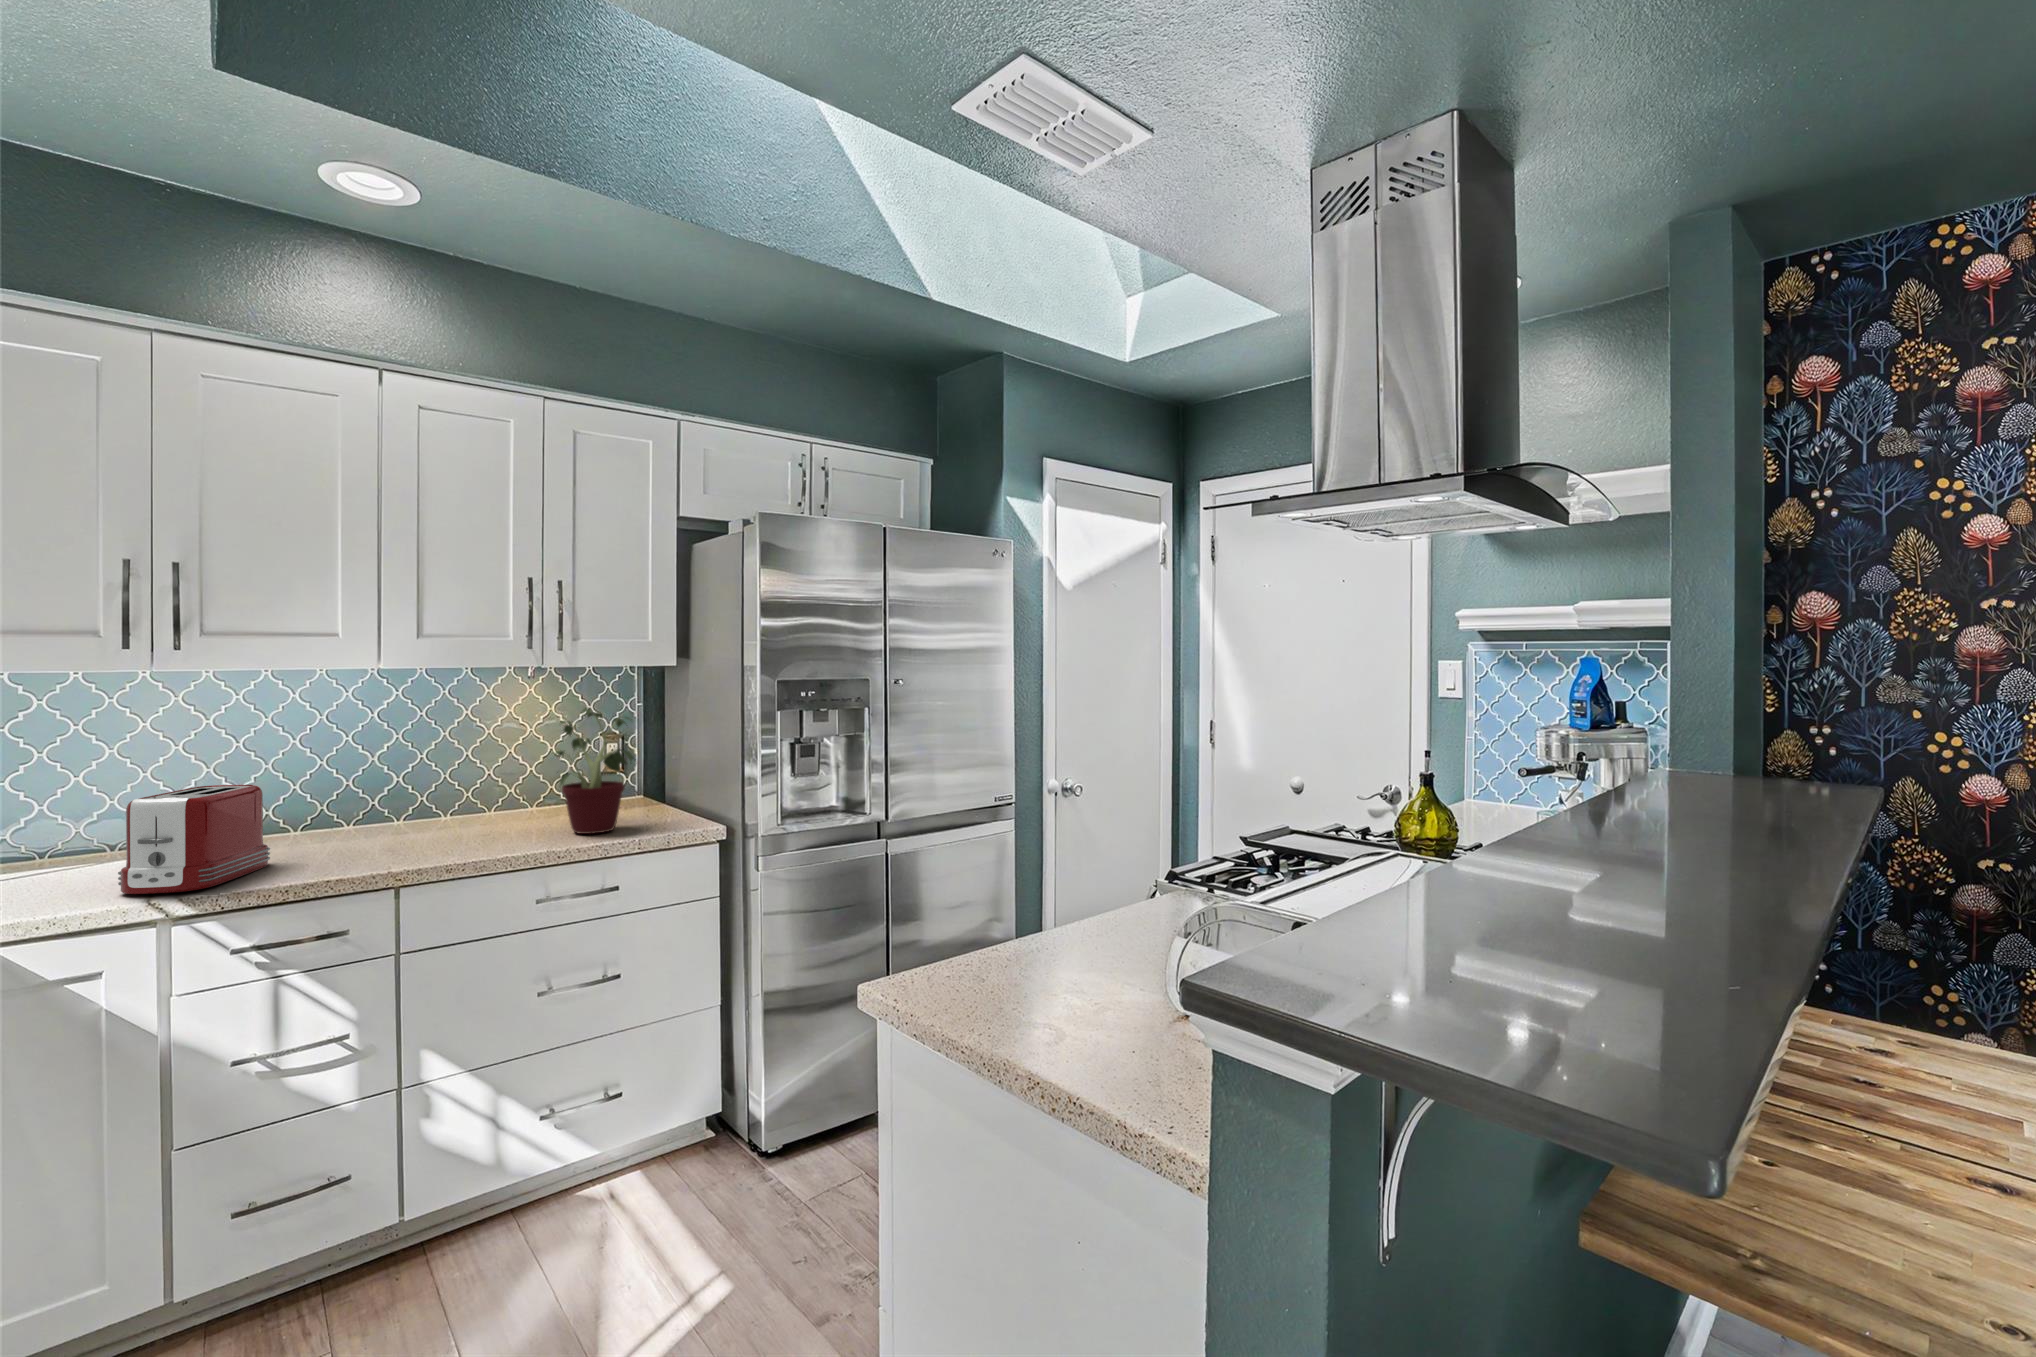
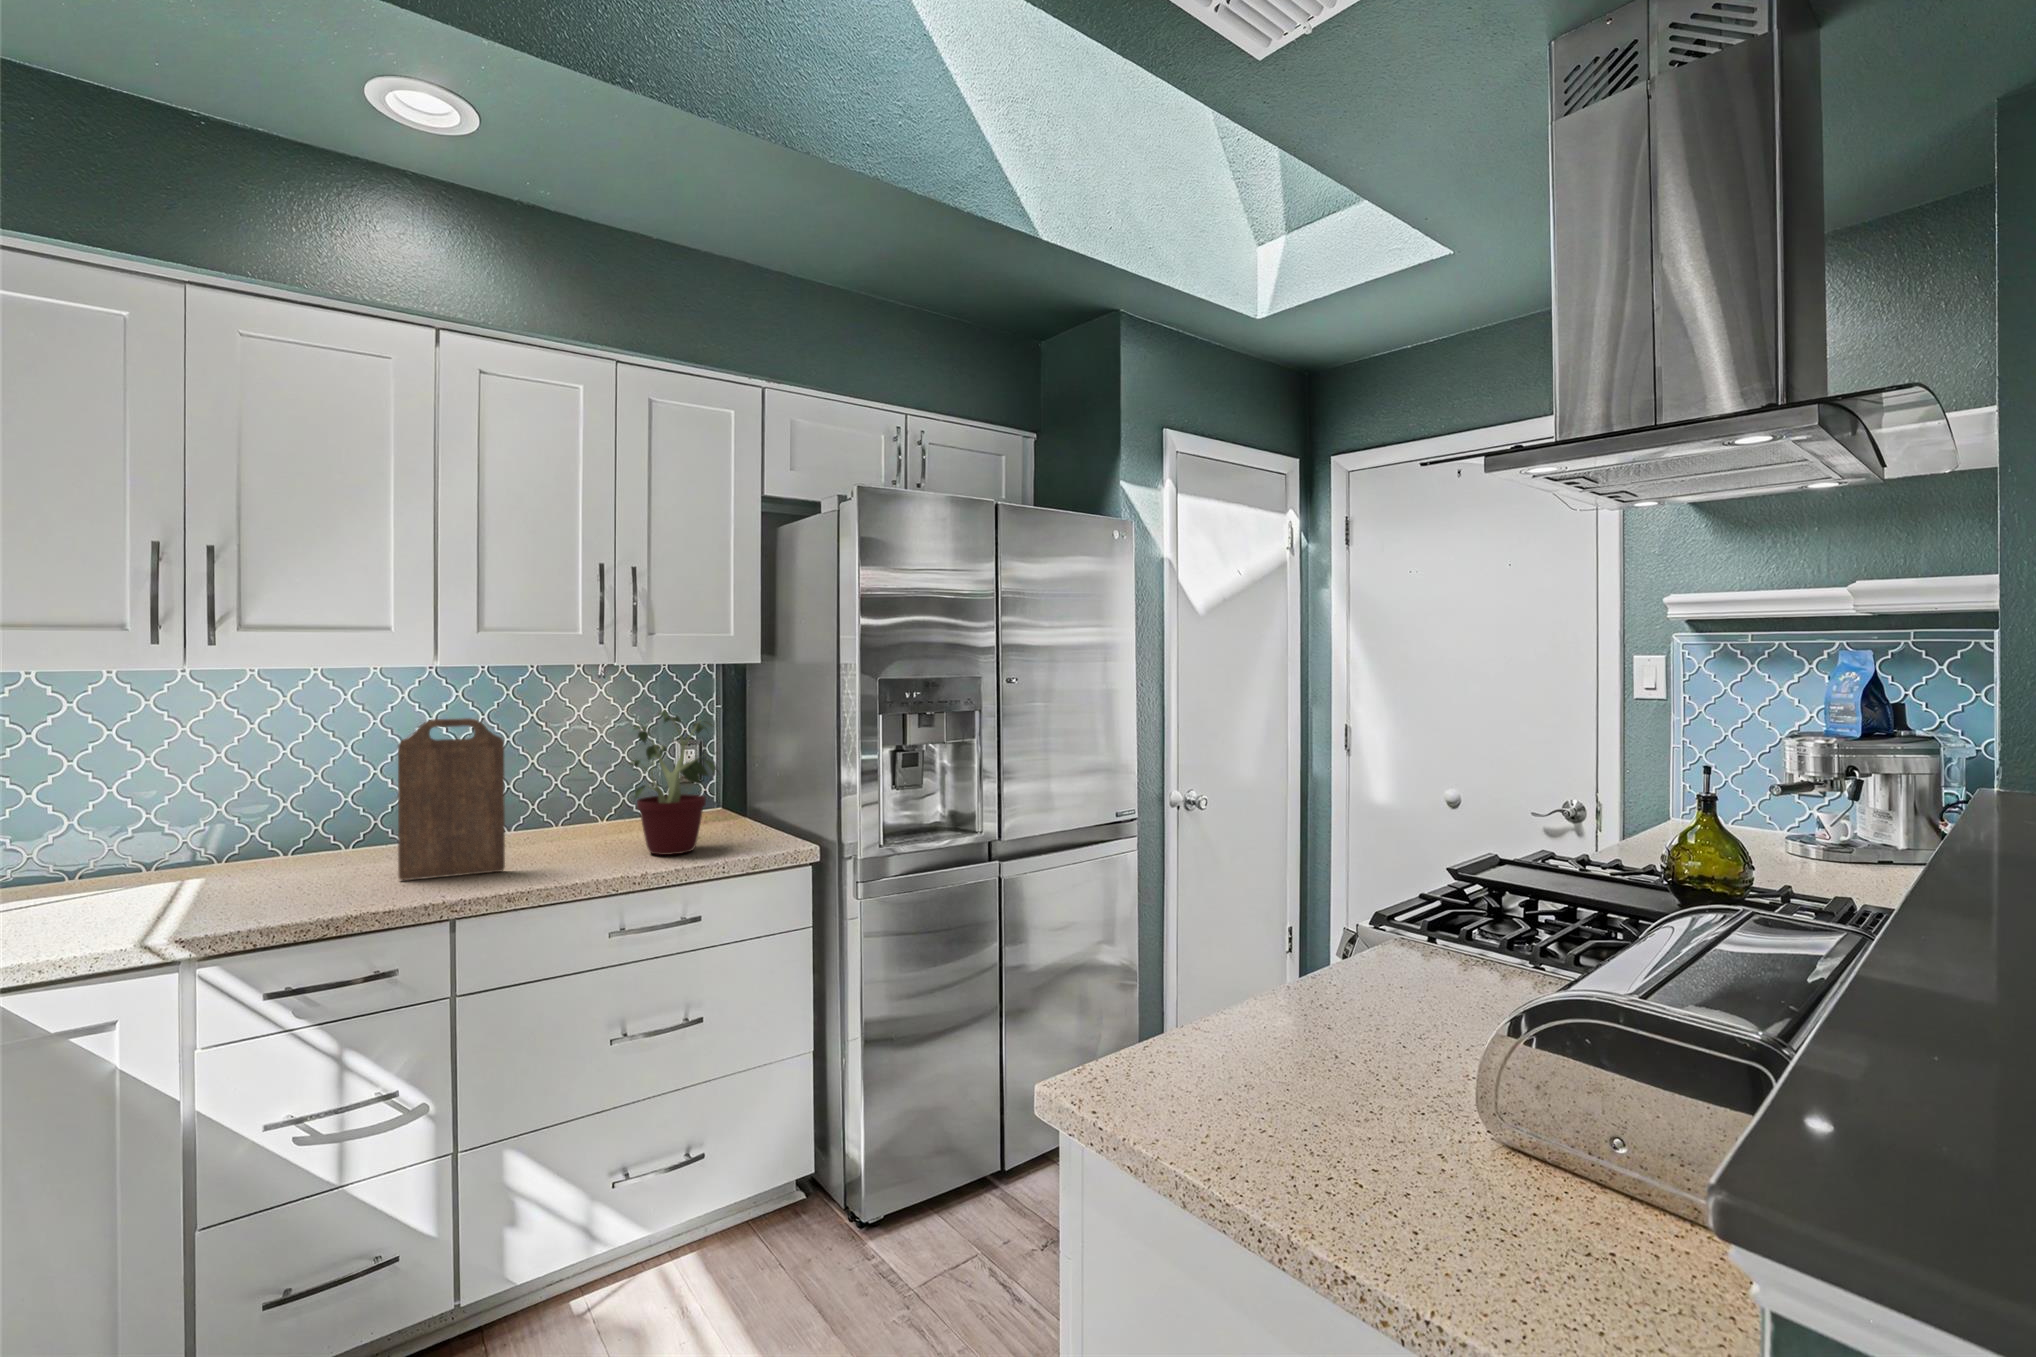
cutting board: none [345,714,442,856] -> present [398,718,505,880]
toaster: present [118,785,270,894] -> none [141,799,315,927]

